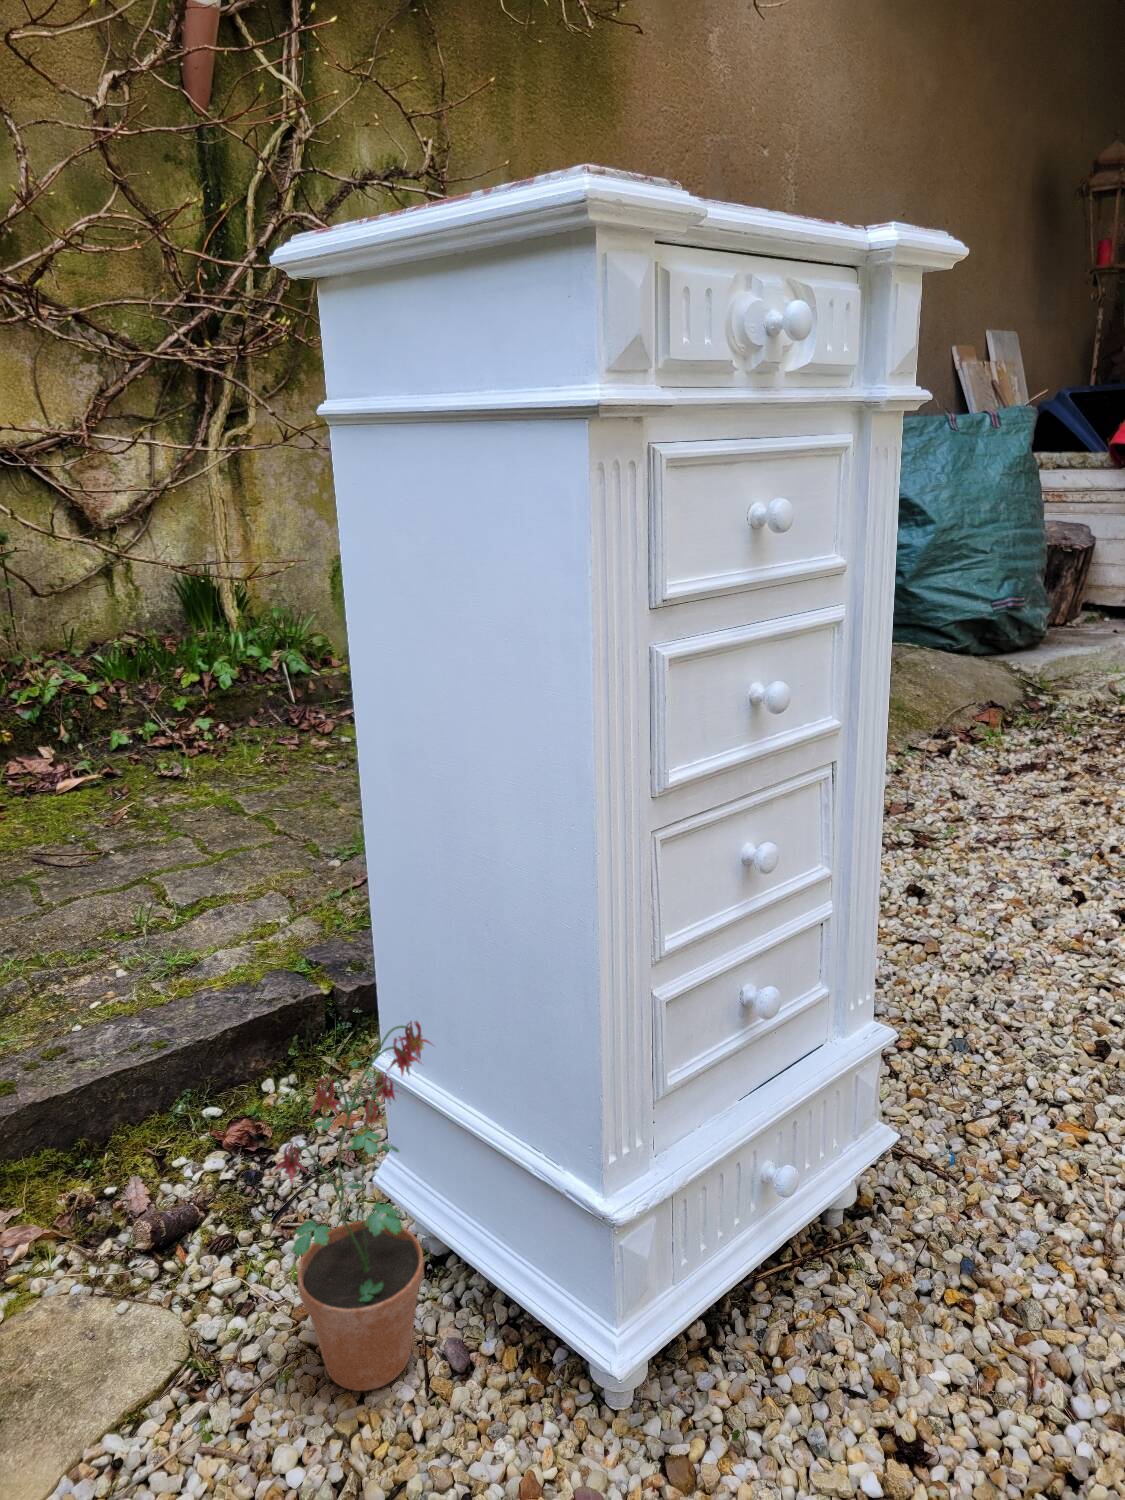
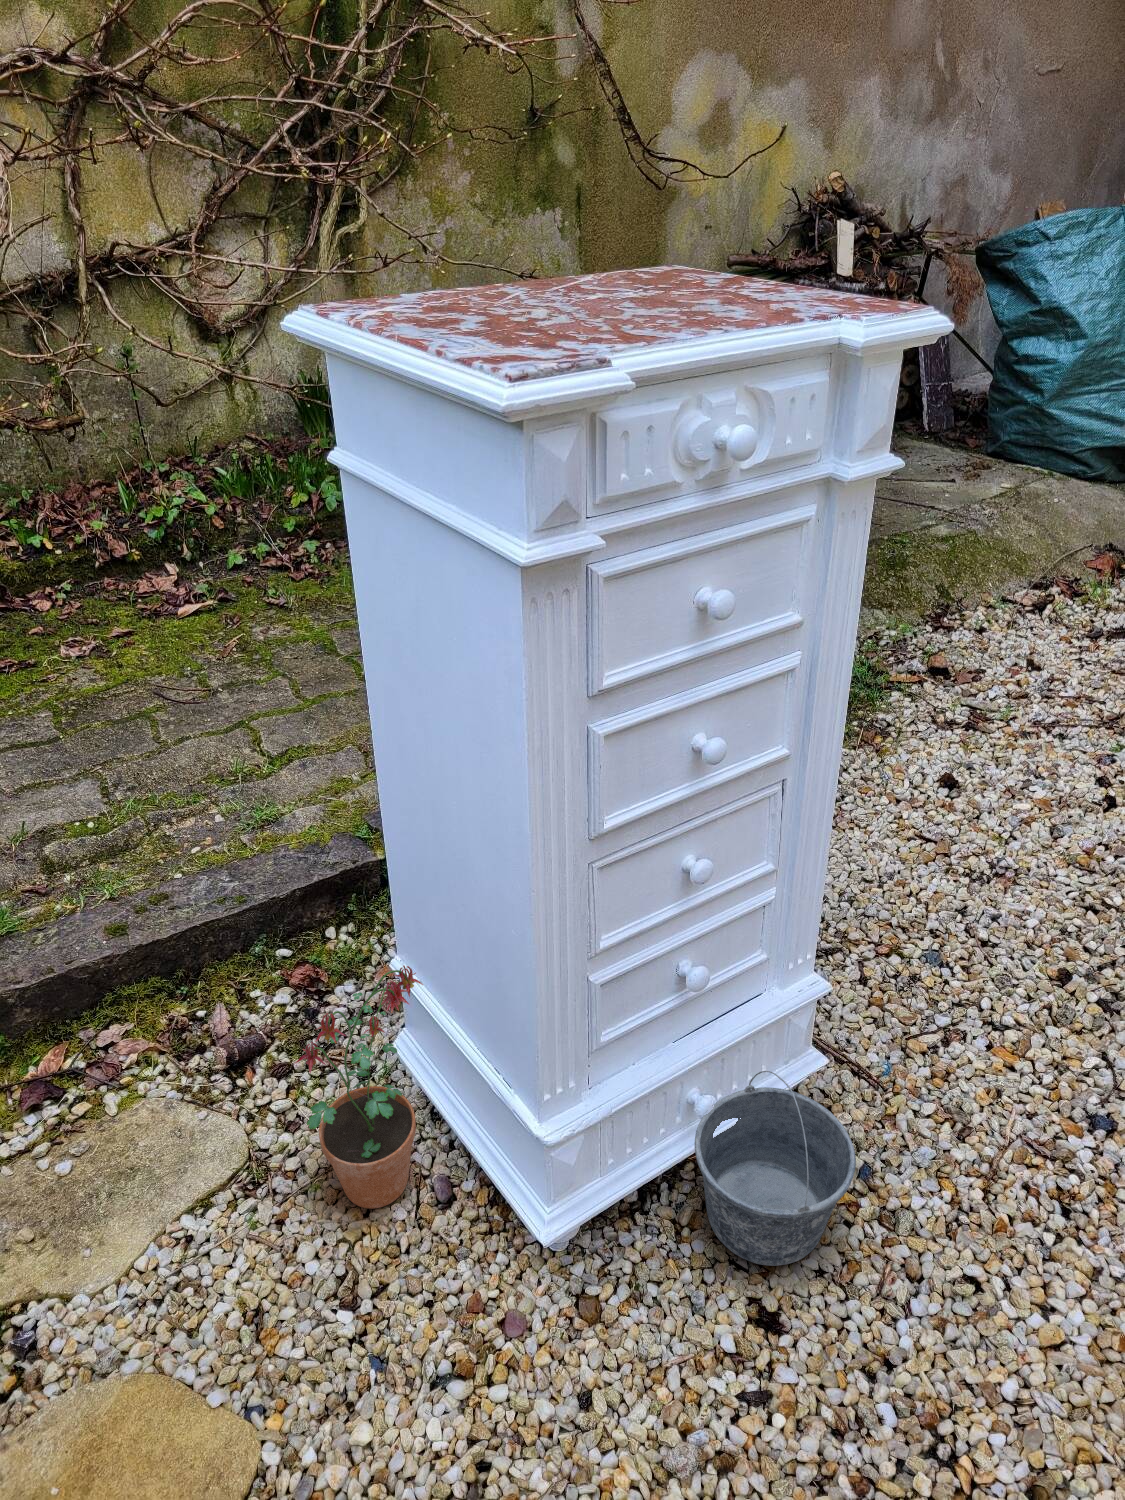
bucket: none [776,1122,976,1384] -> present [695,1071,856,1266]

